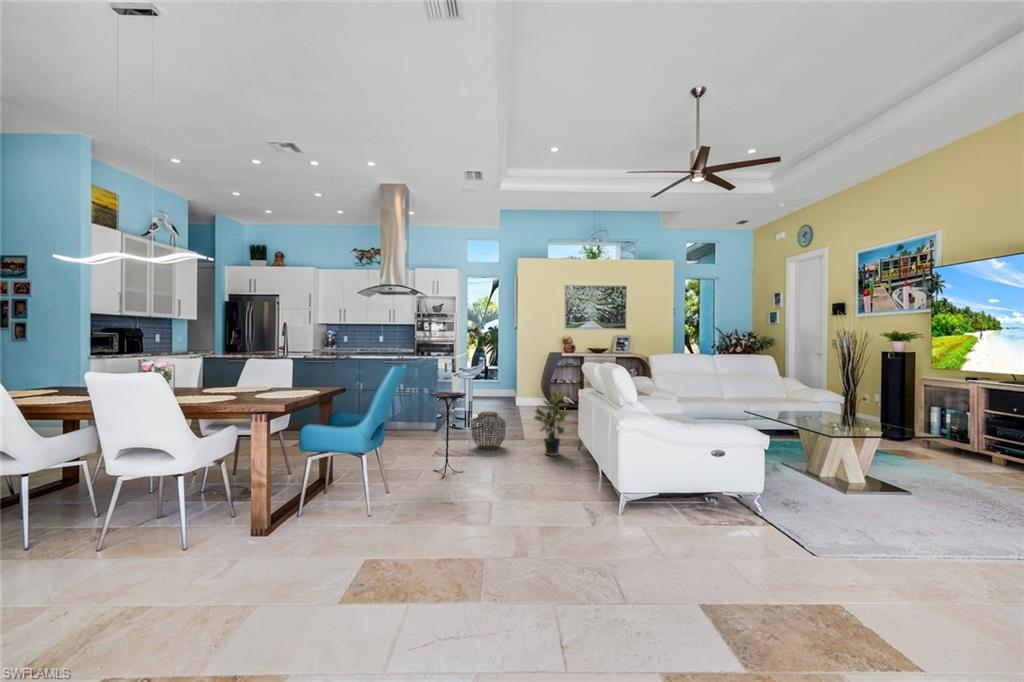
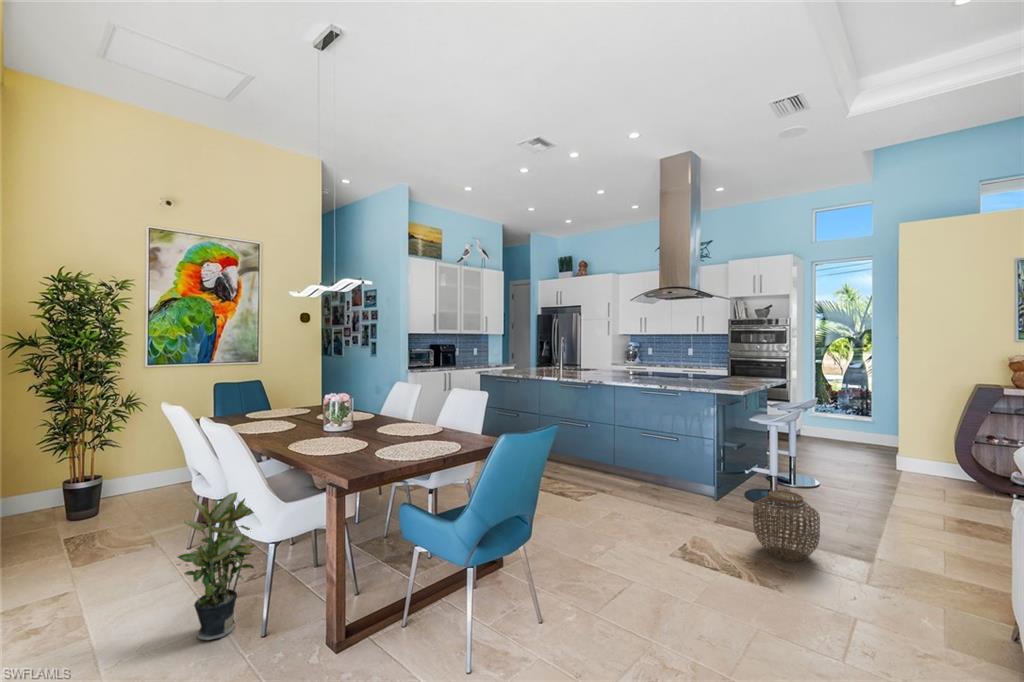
potted plant: present [534,391,568,456] -> present [178,492,254,640]
side table: present [430,392,466,478] -> none [642,457,705,605]

